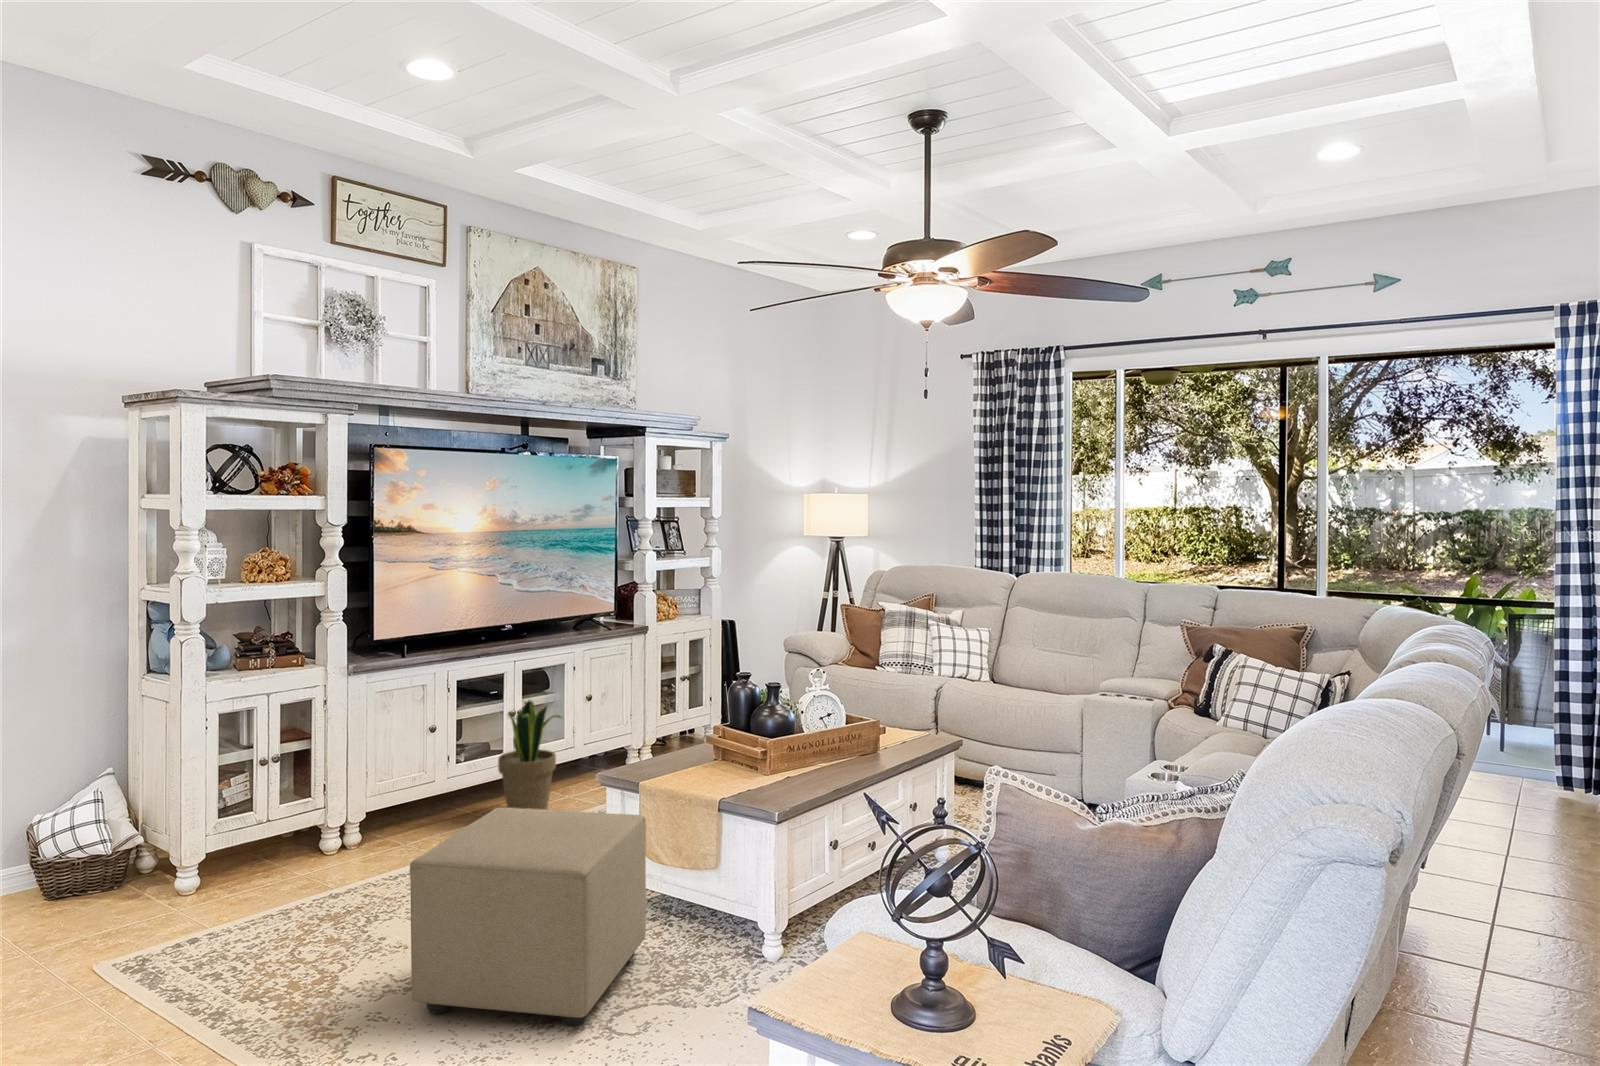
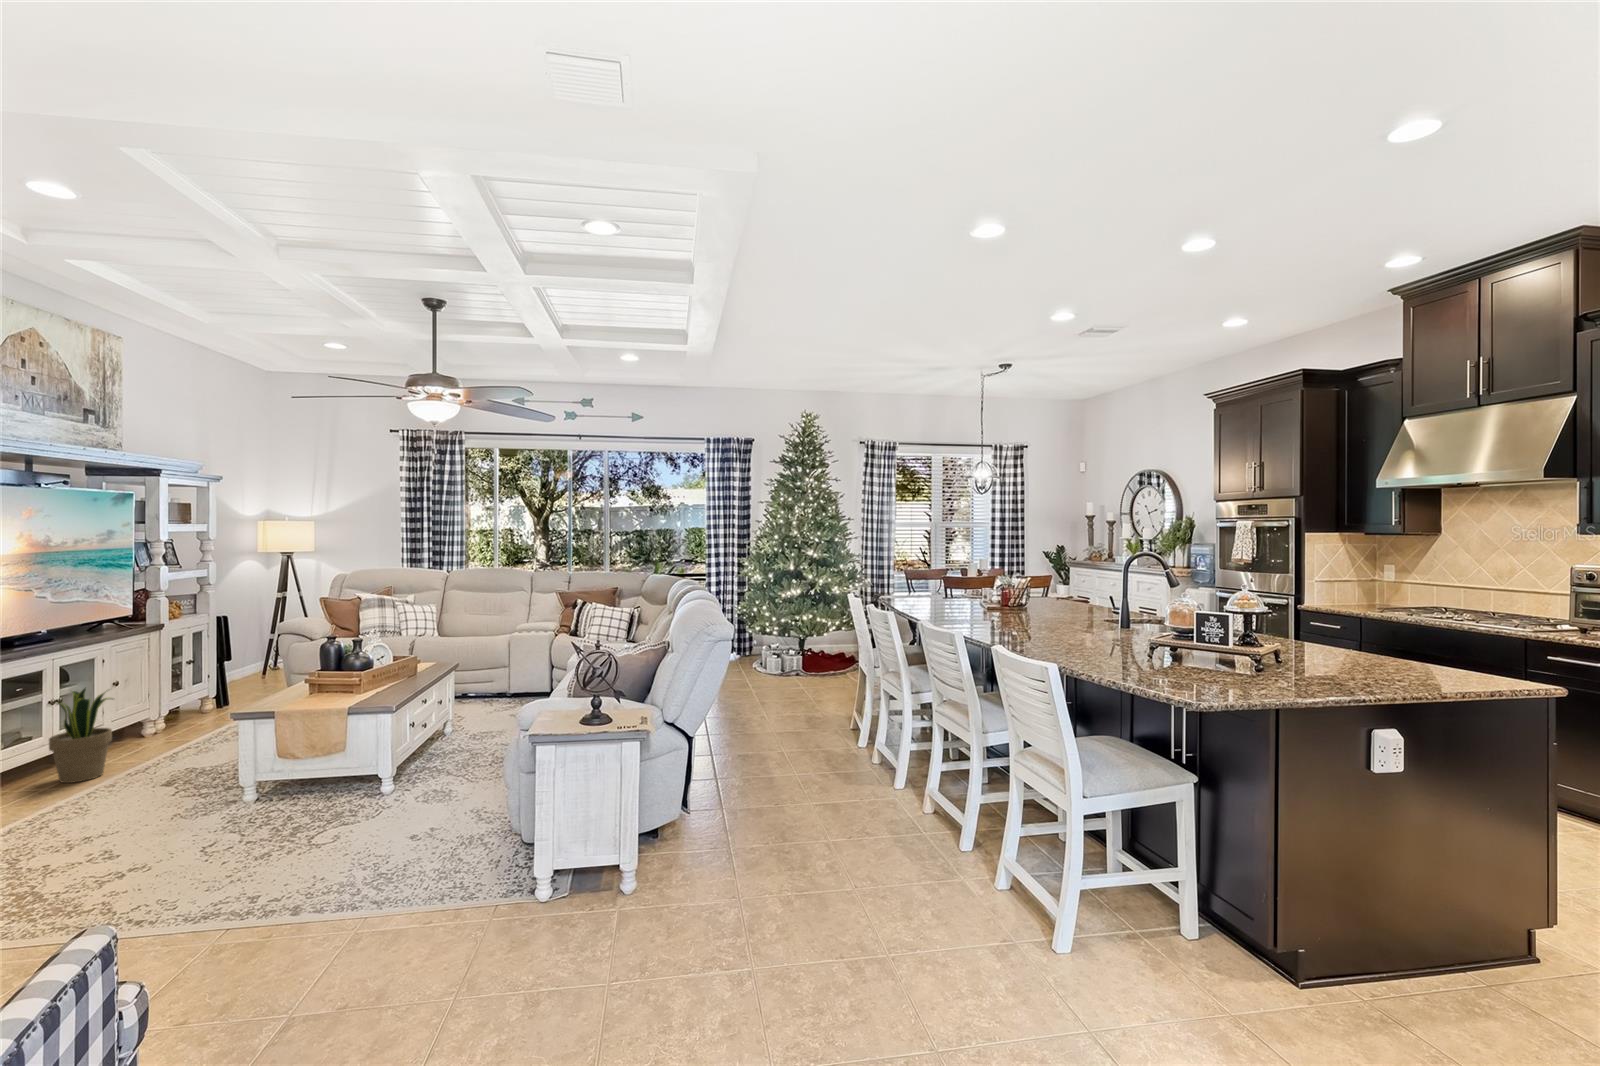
ottoman: present [410,808,646,1027] -> none [179,723,326,867]

